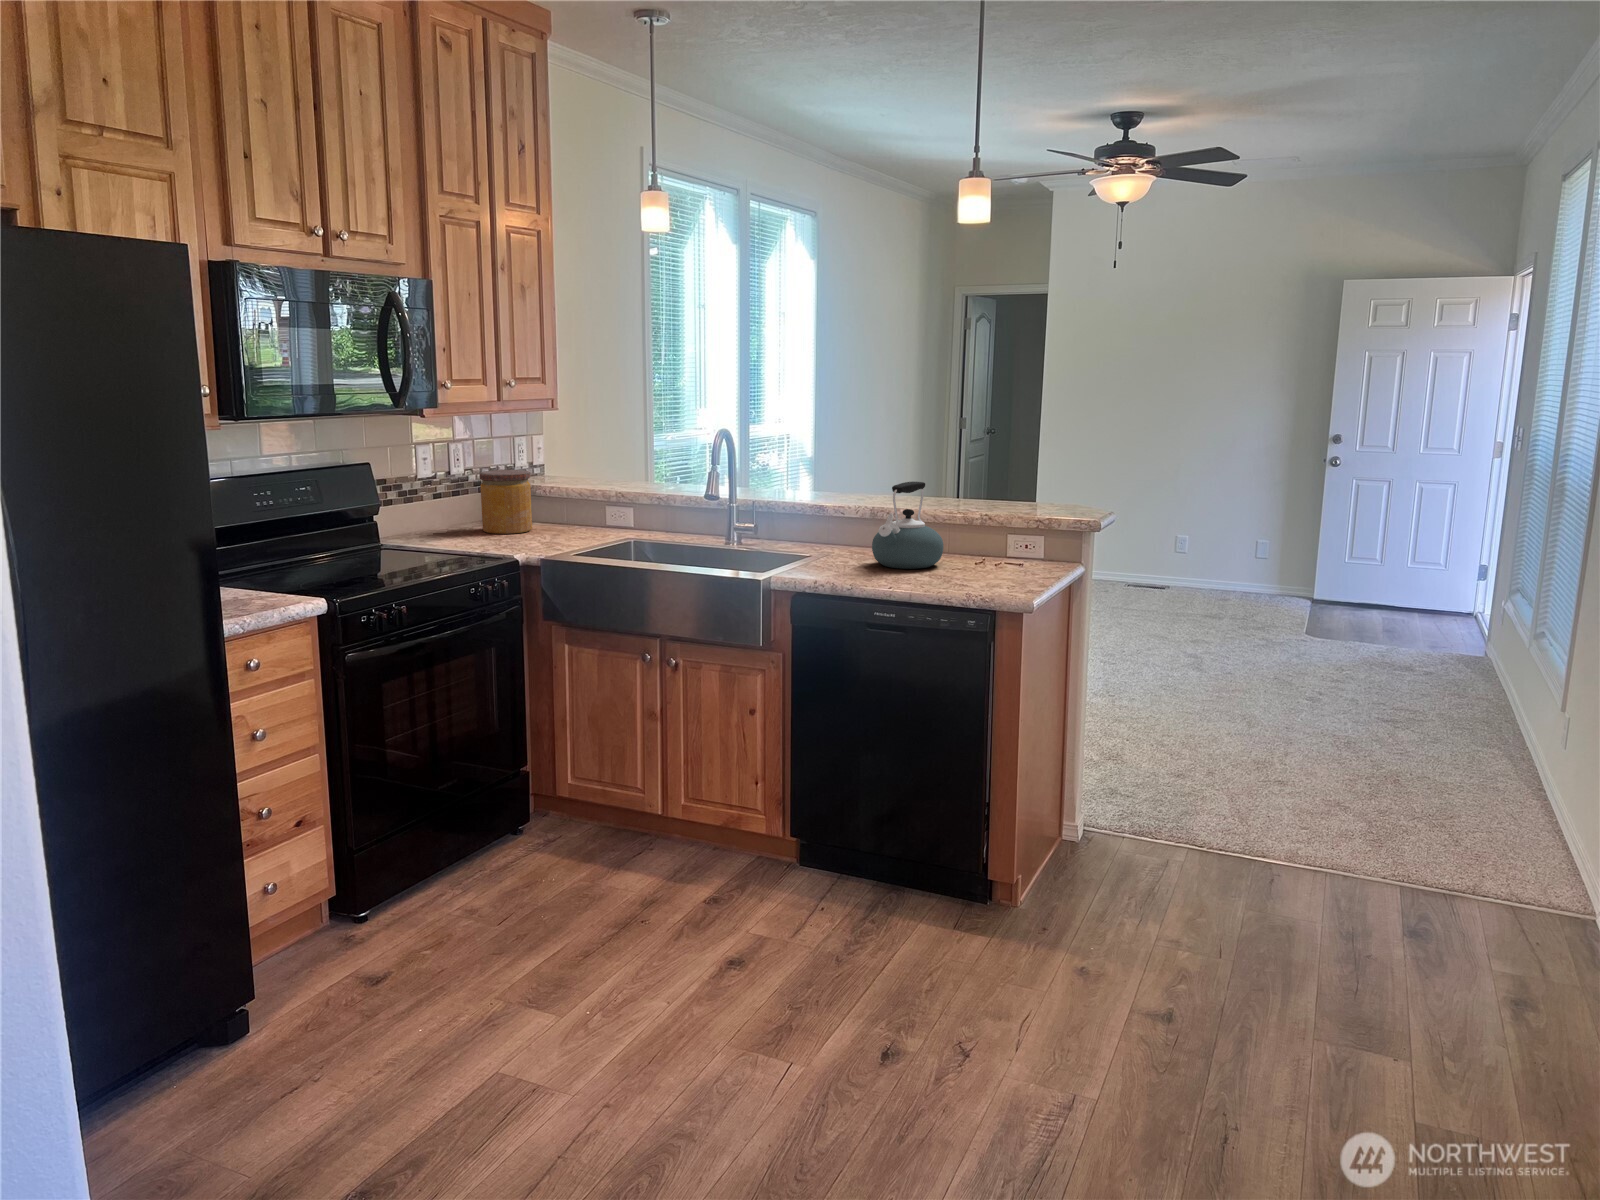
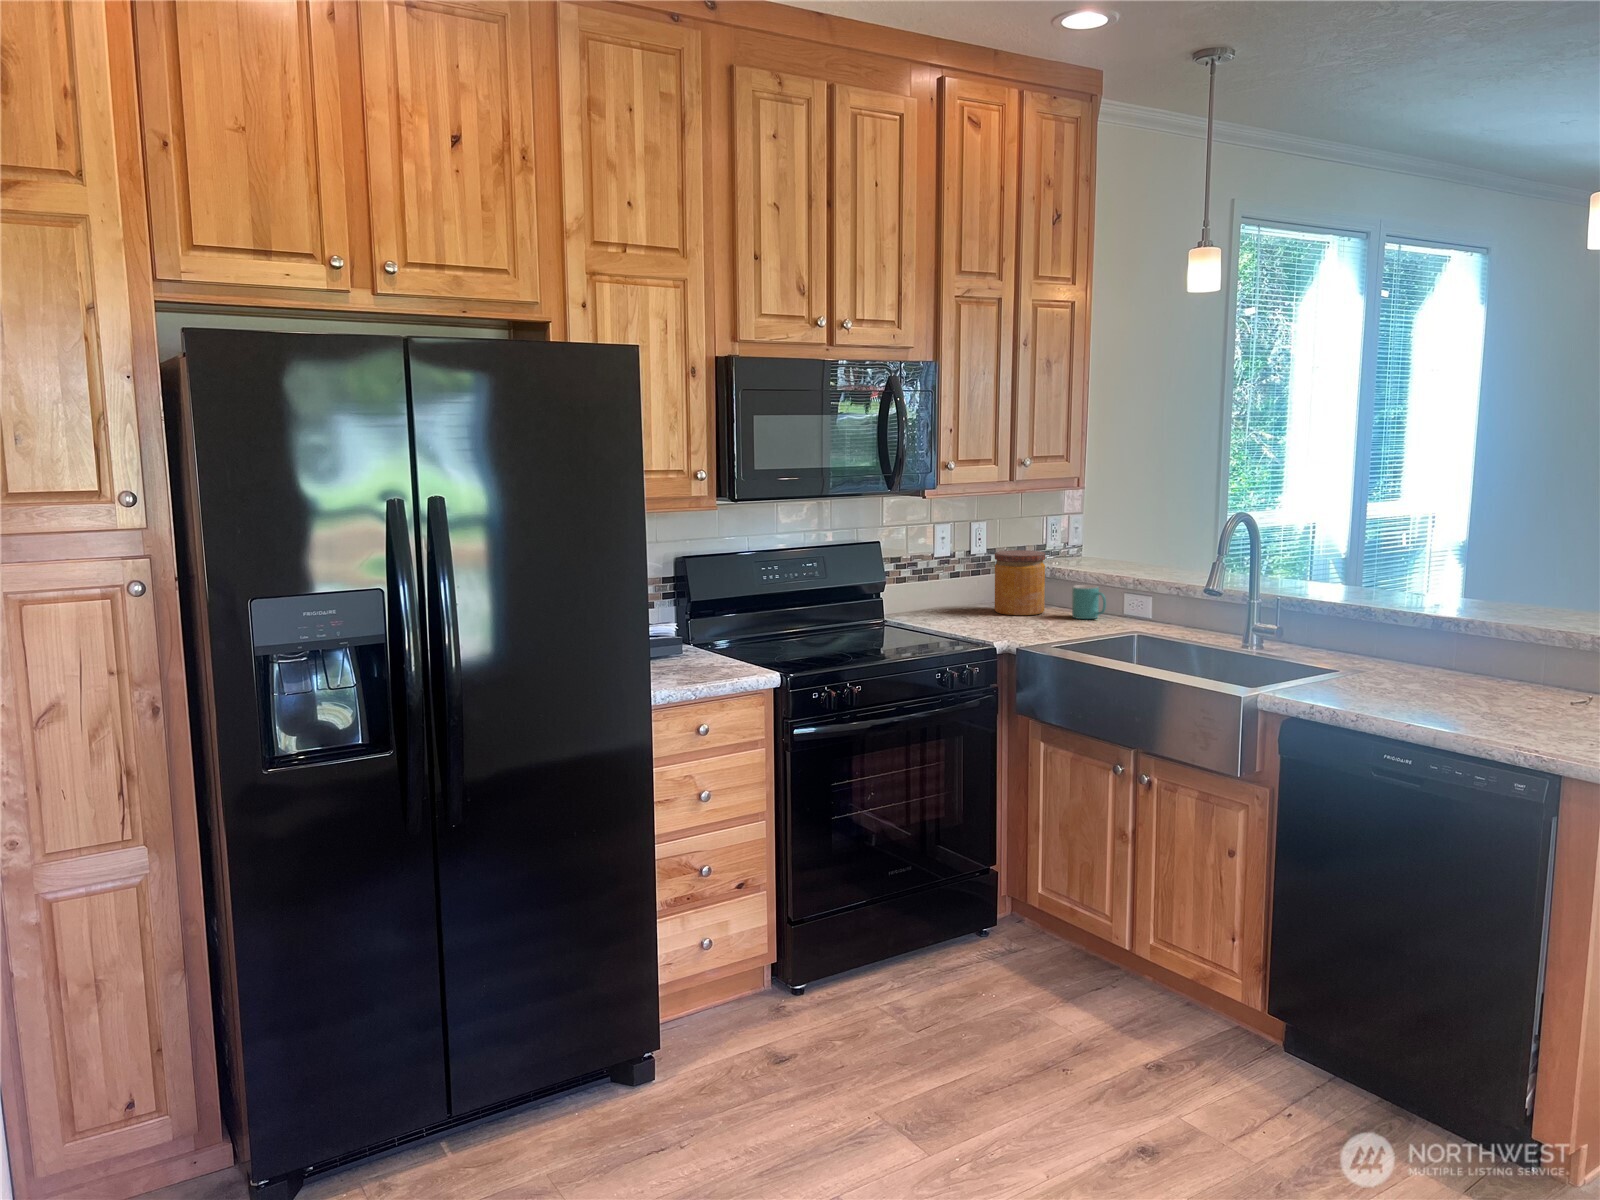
kettle: present [872,482,943,569] -> none [1417,589,1525,703]
mug: none [560,500,594,533] -> present [1072,585,1106,619]

